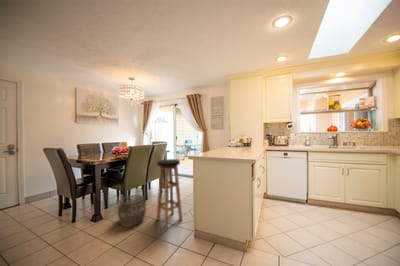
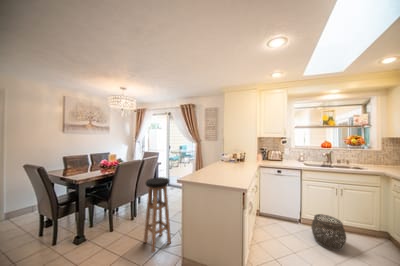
woven basket: present [118,195,146,226] -> present [311,214,346,250]

